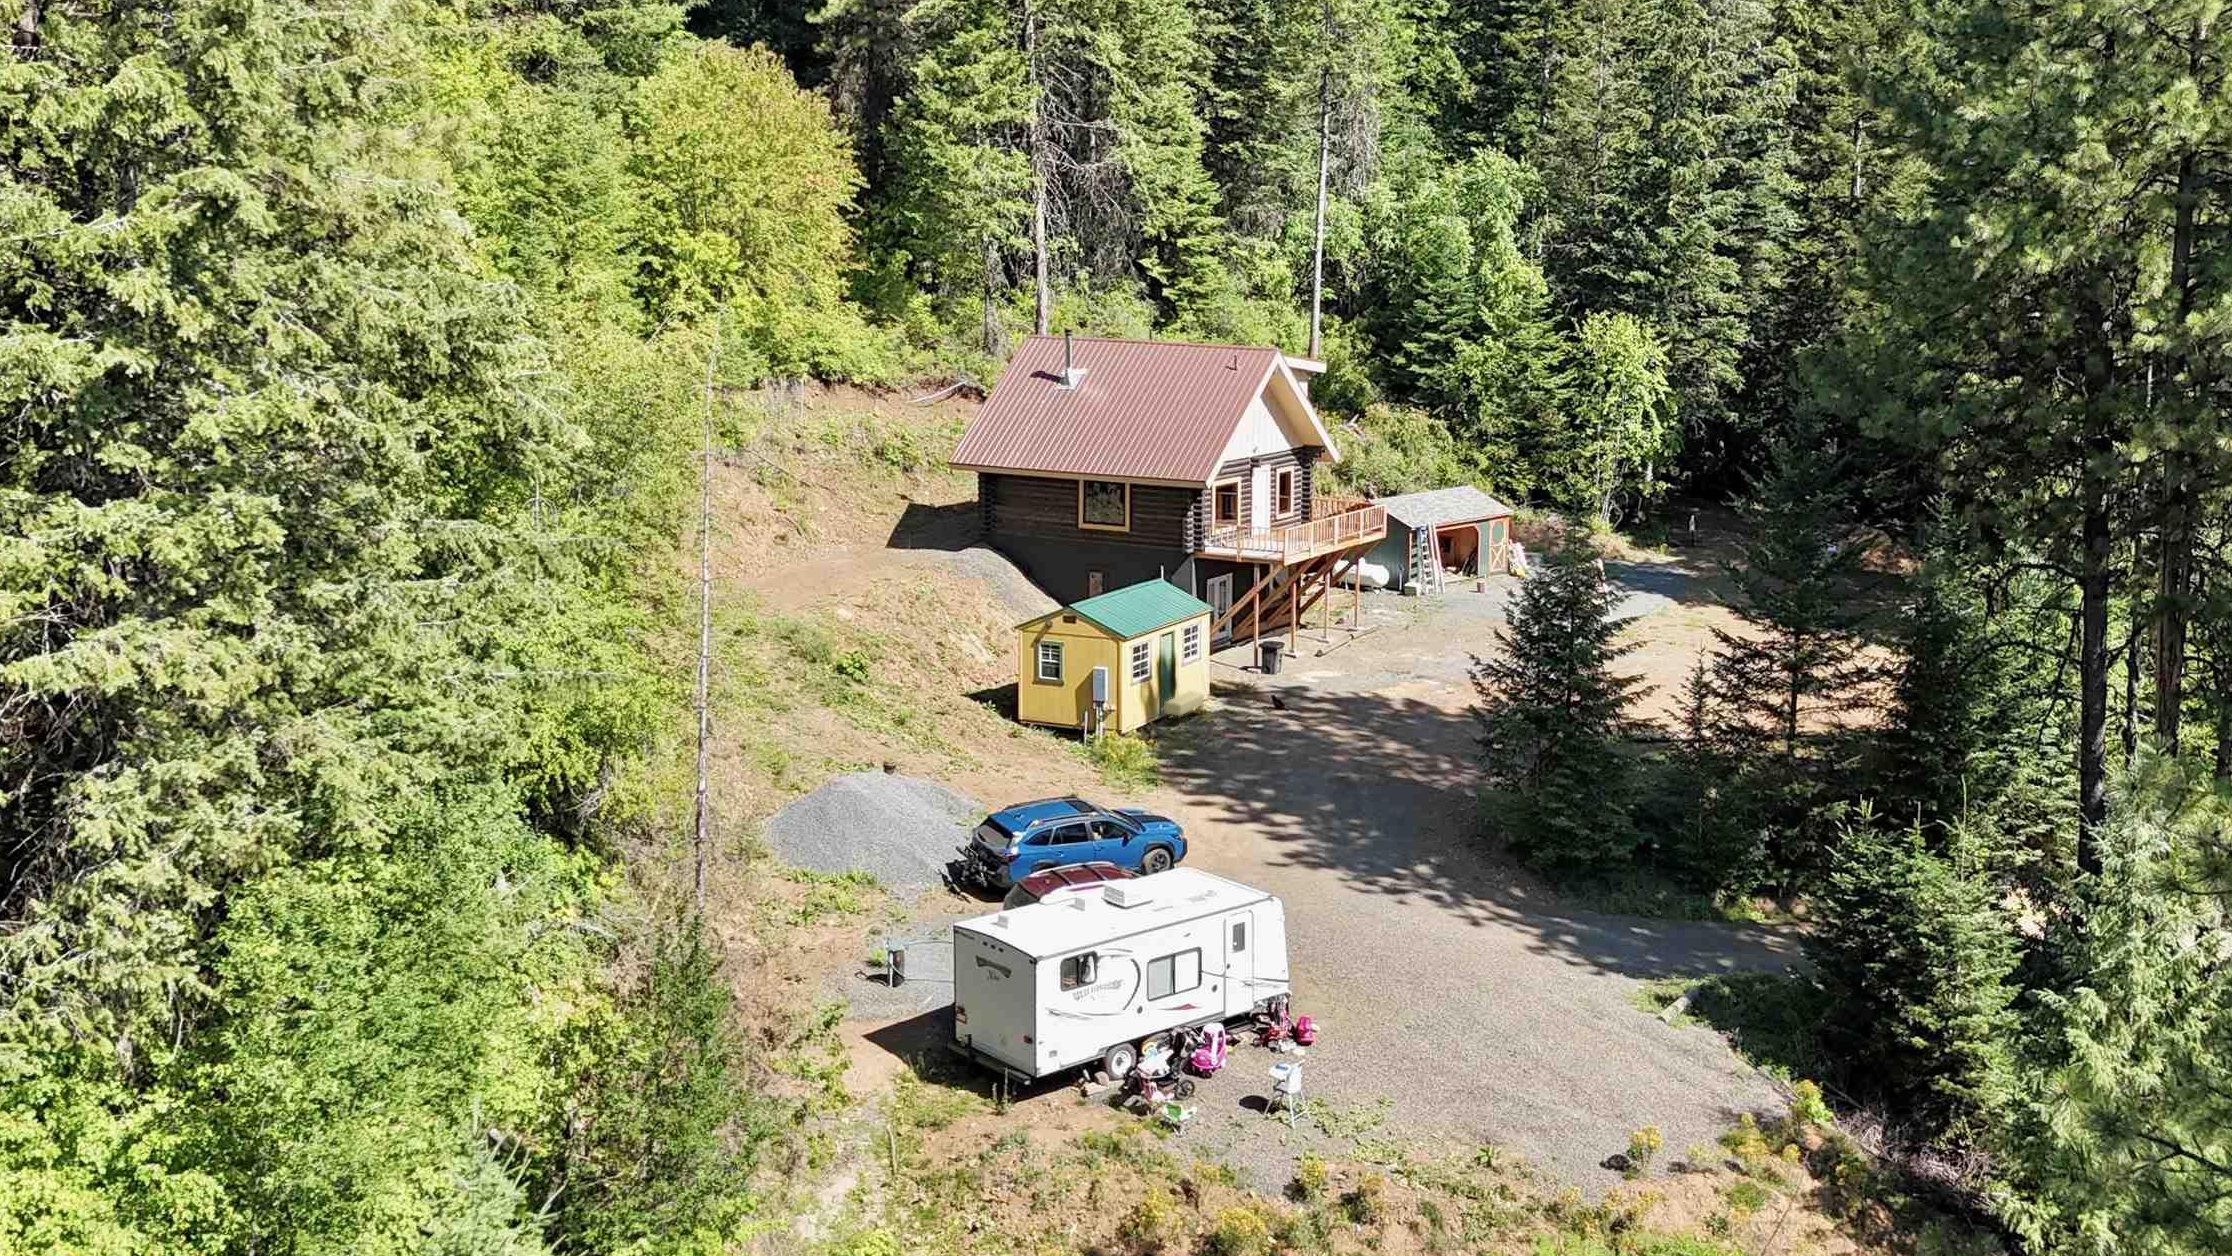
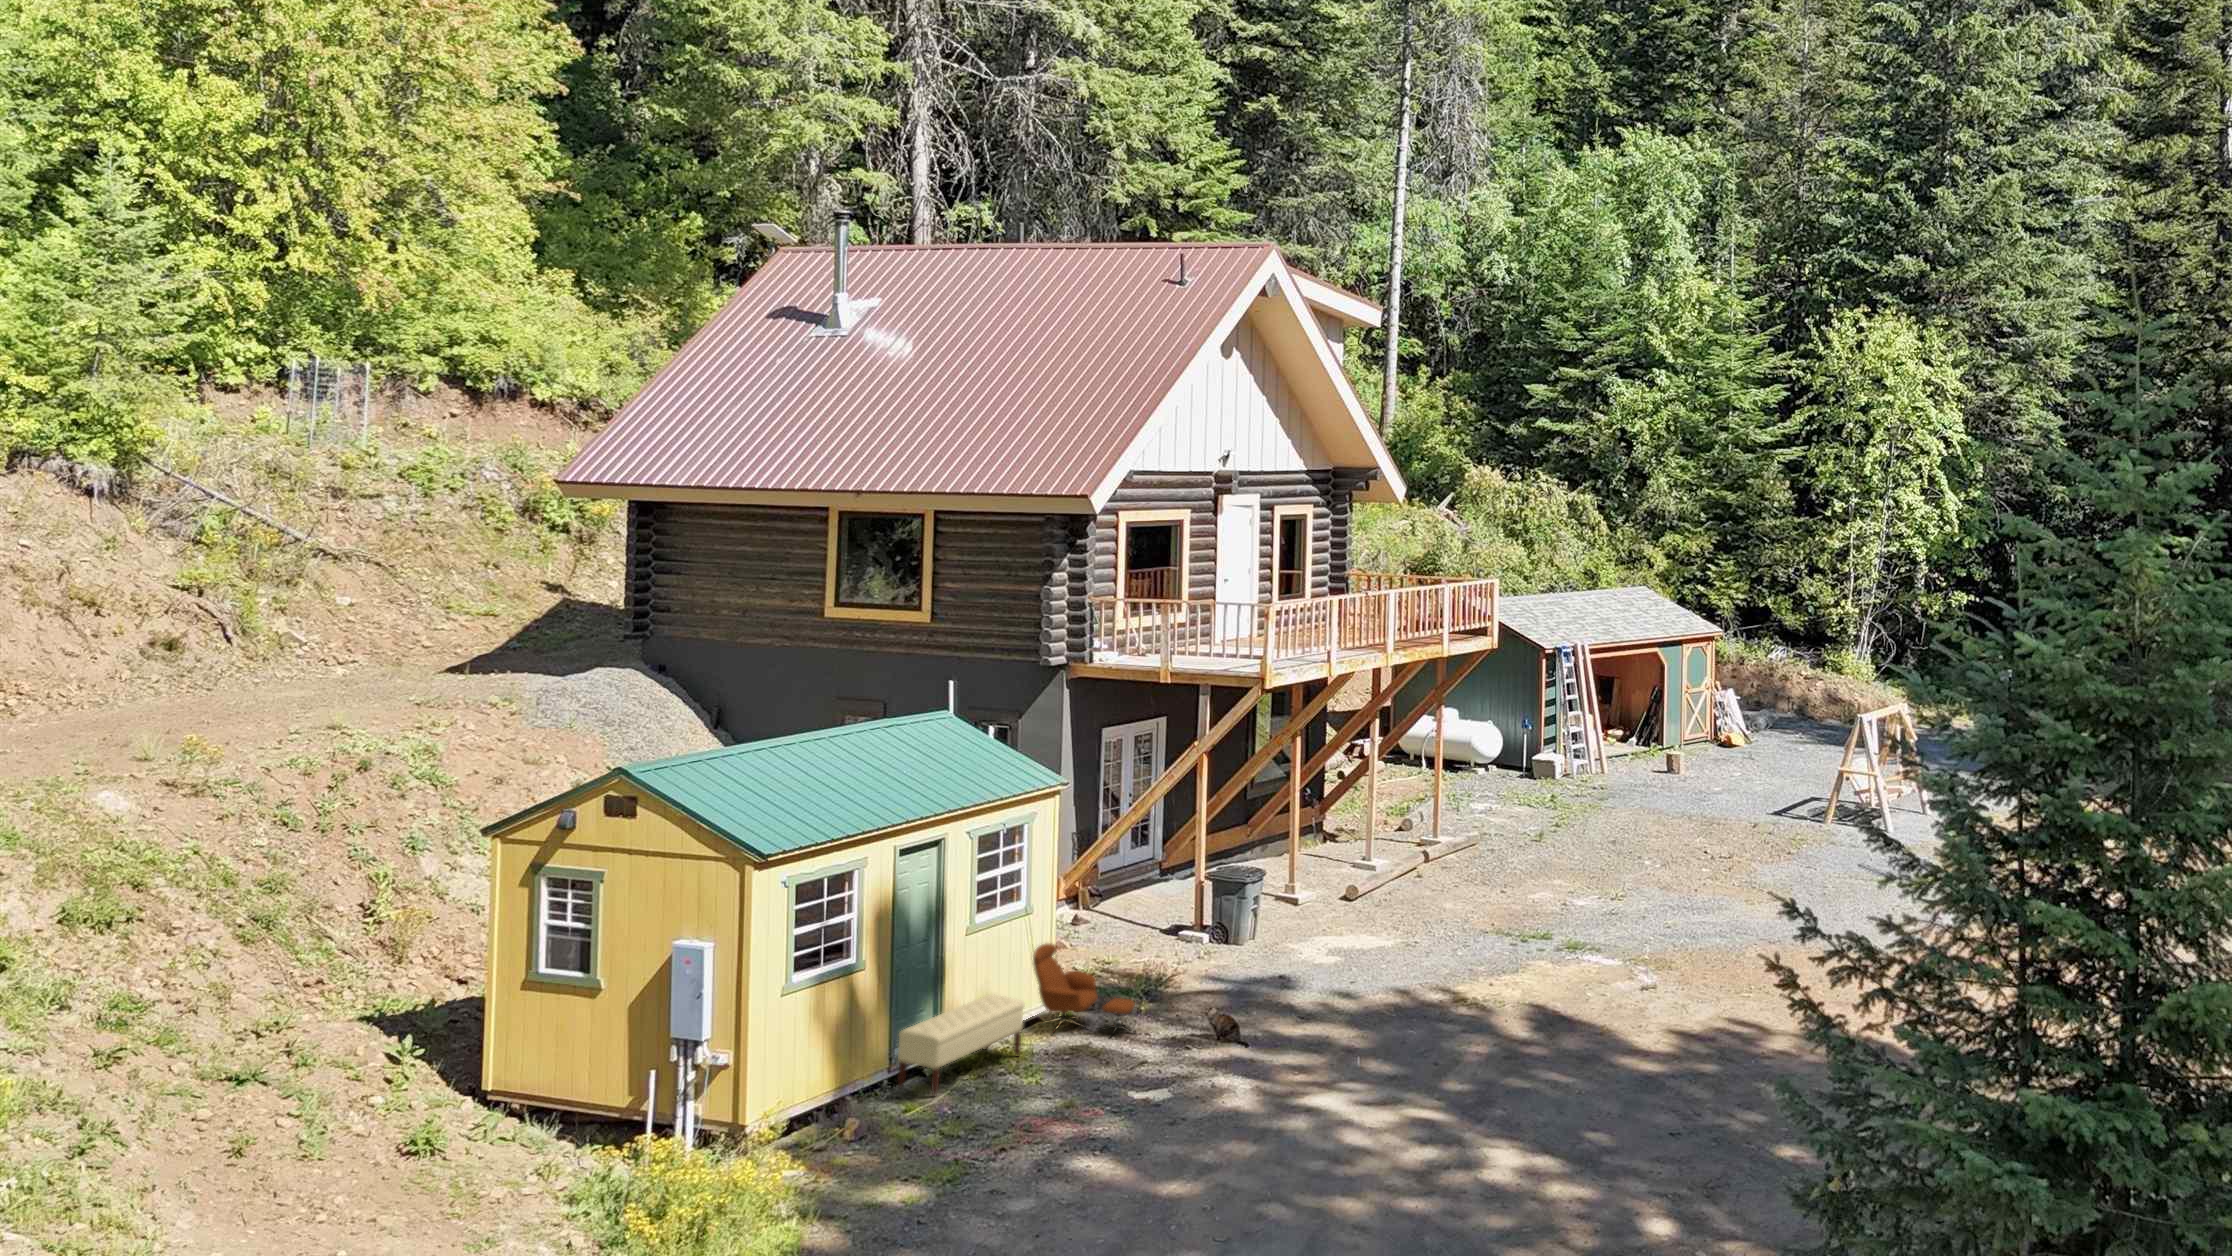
lounge chair: none [1202,673,1244,709] -> present [1033,944,1135,1034]

